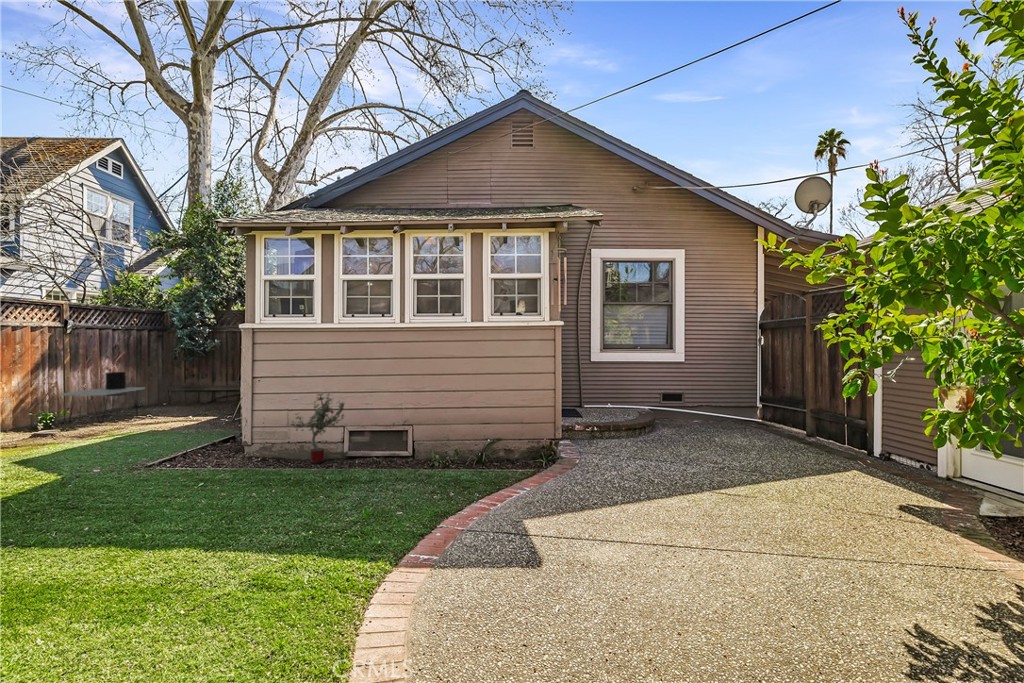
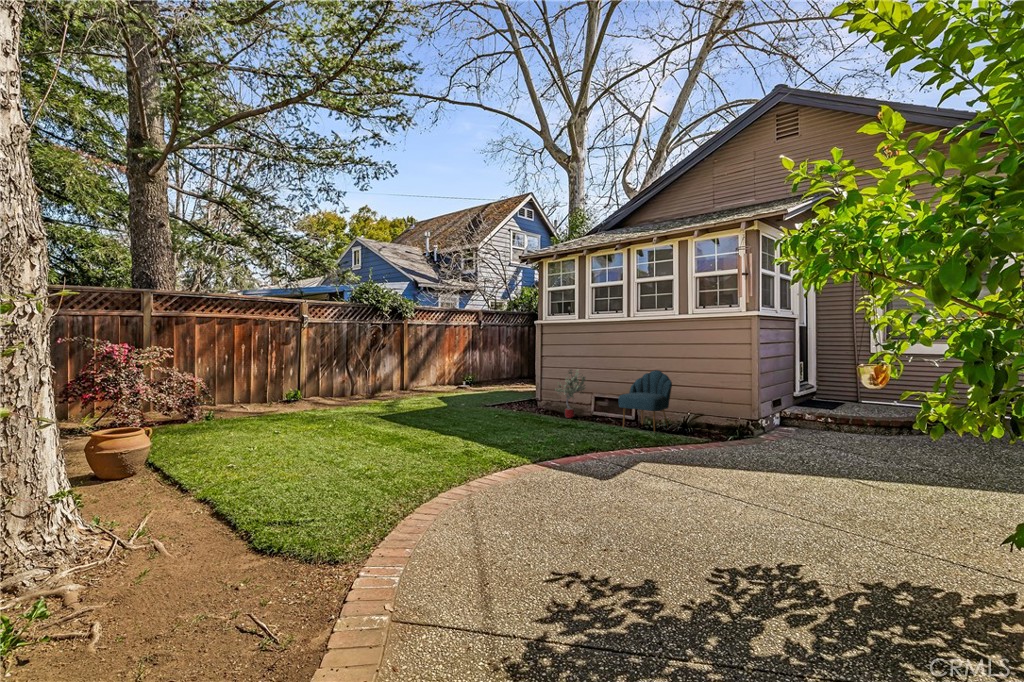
side table: present [60,372,145,422] -> none [477,353,523,385]
chair: none [410,389,470,468] -> present [618,370,672,433]

